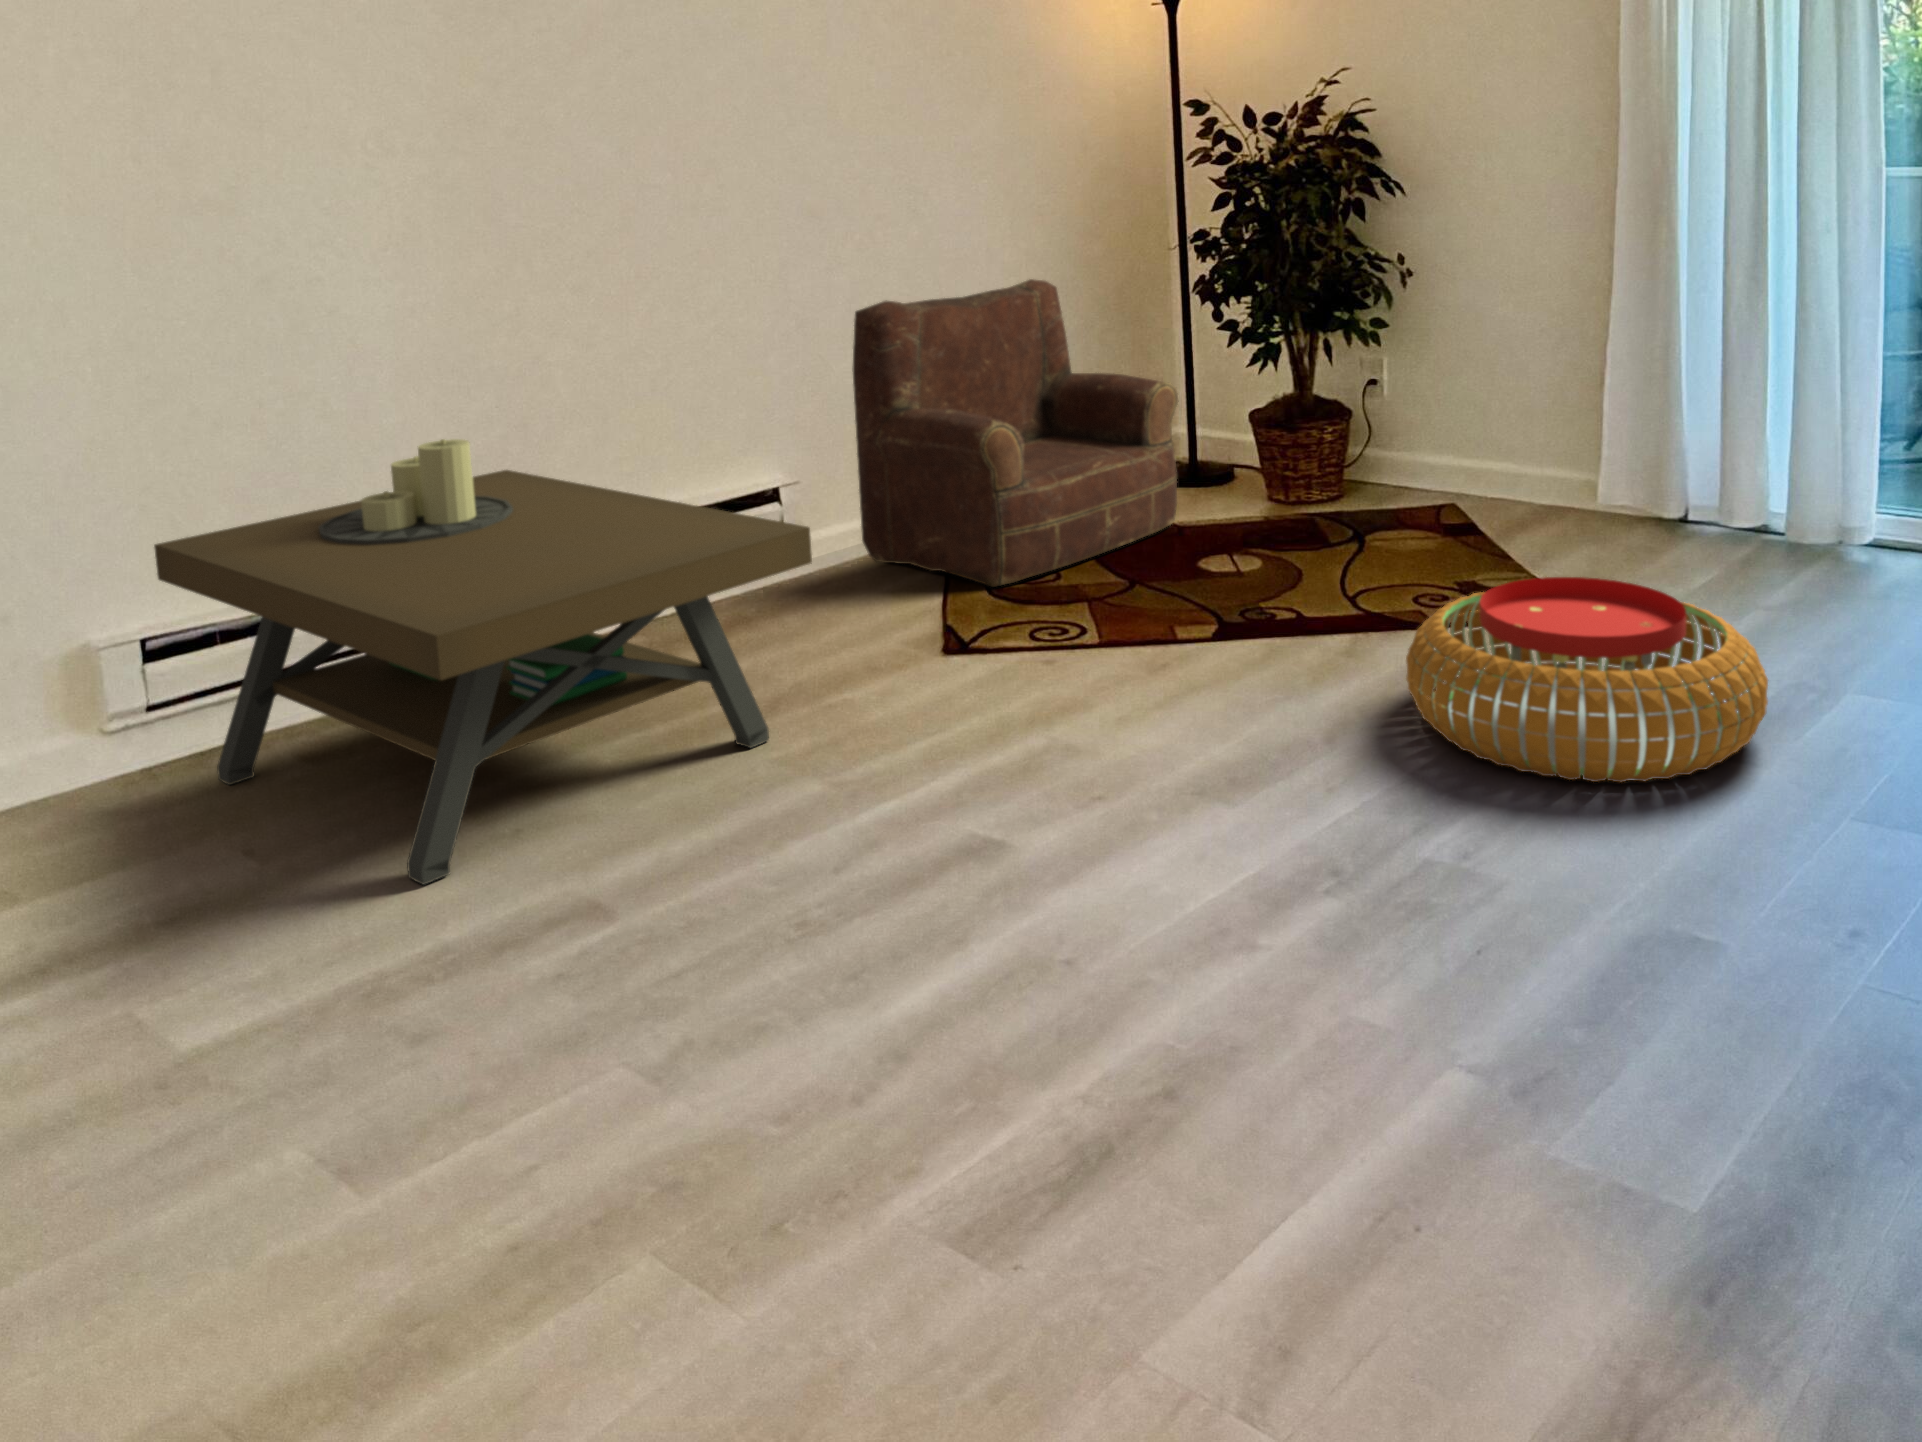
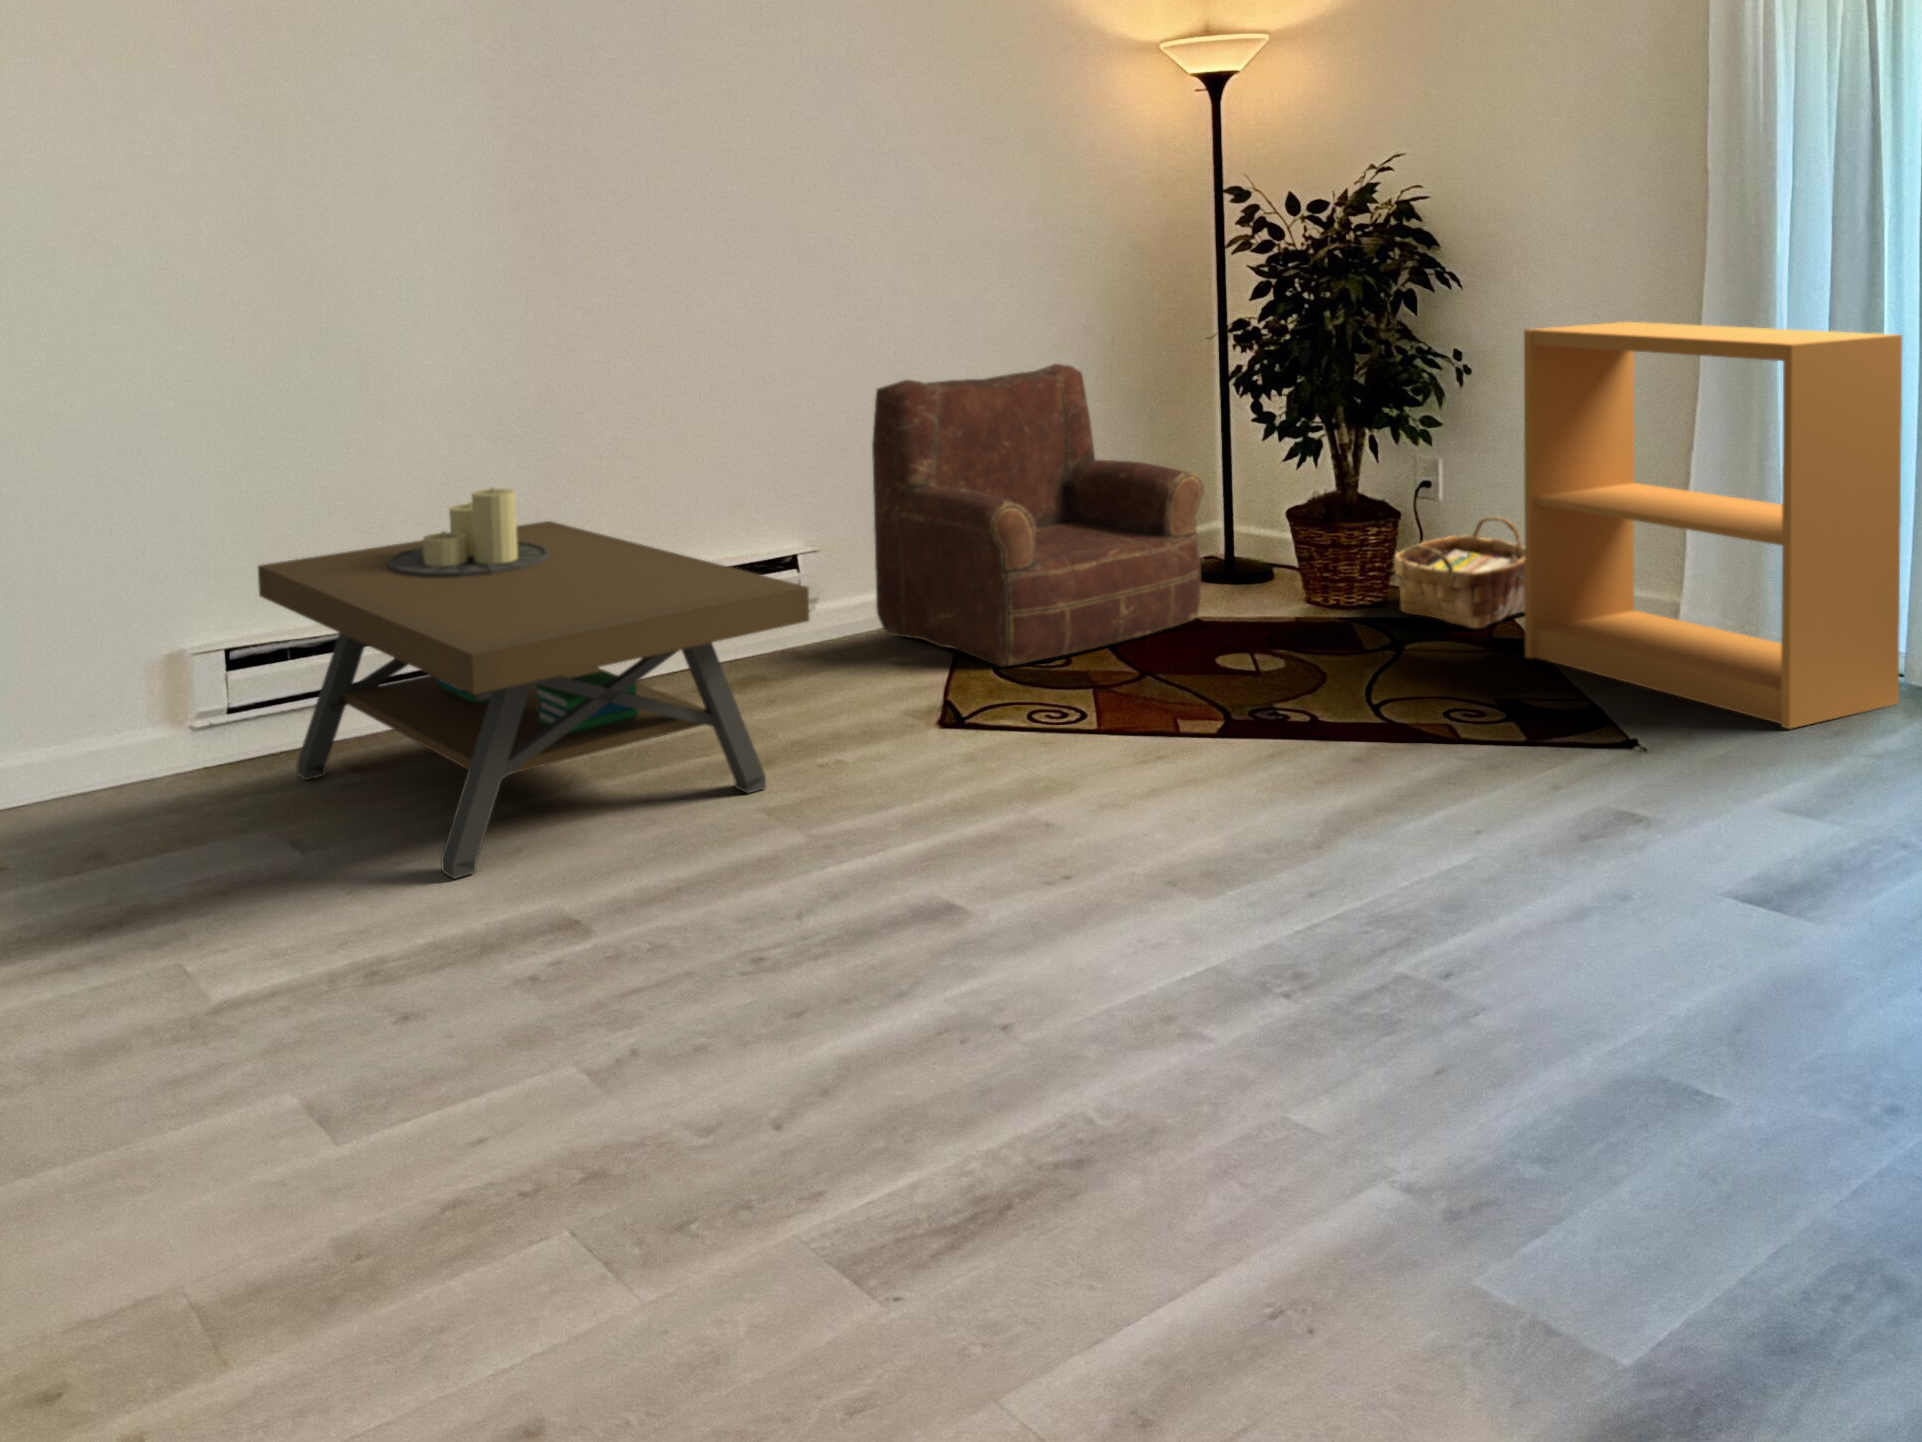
bookshelf: none [1468,225,1785,589] -> present [1524,322,1902,729]
woven basket: none [1350,409,1472,515] -> present [1394,516,1525,629]
pouf: present [1406,577,1768,783] -> none [1412,695,1831,918]

